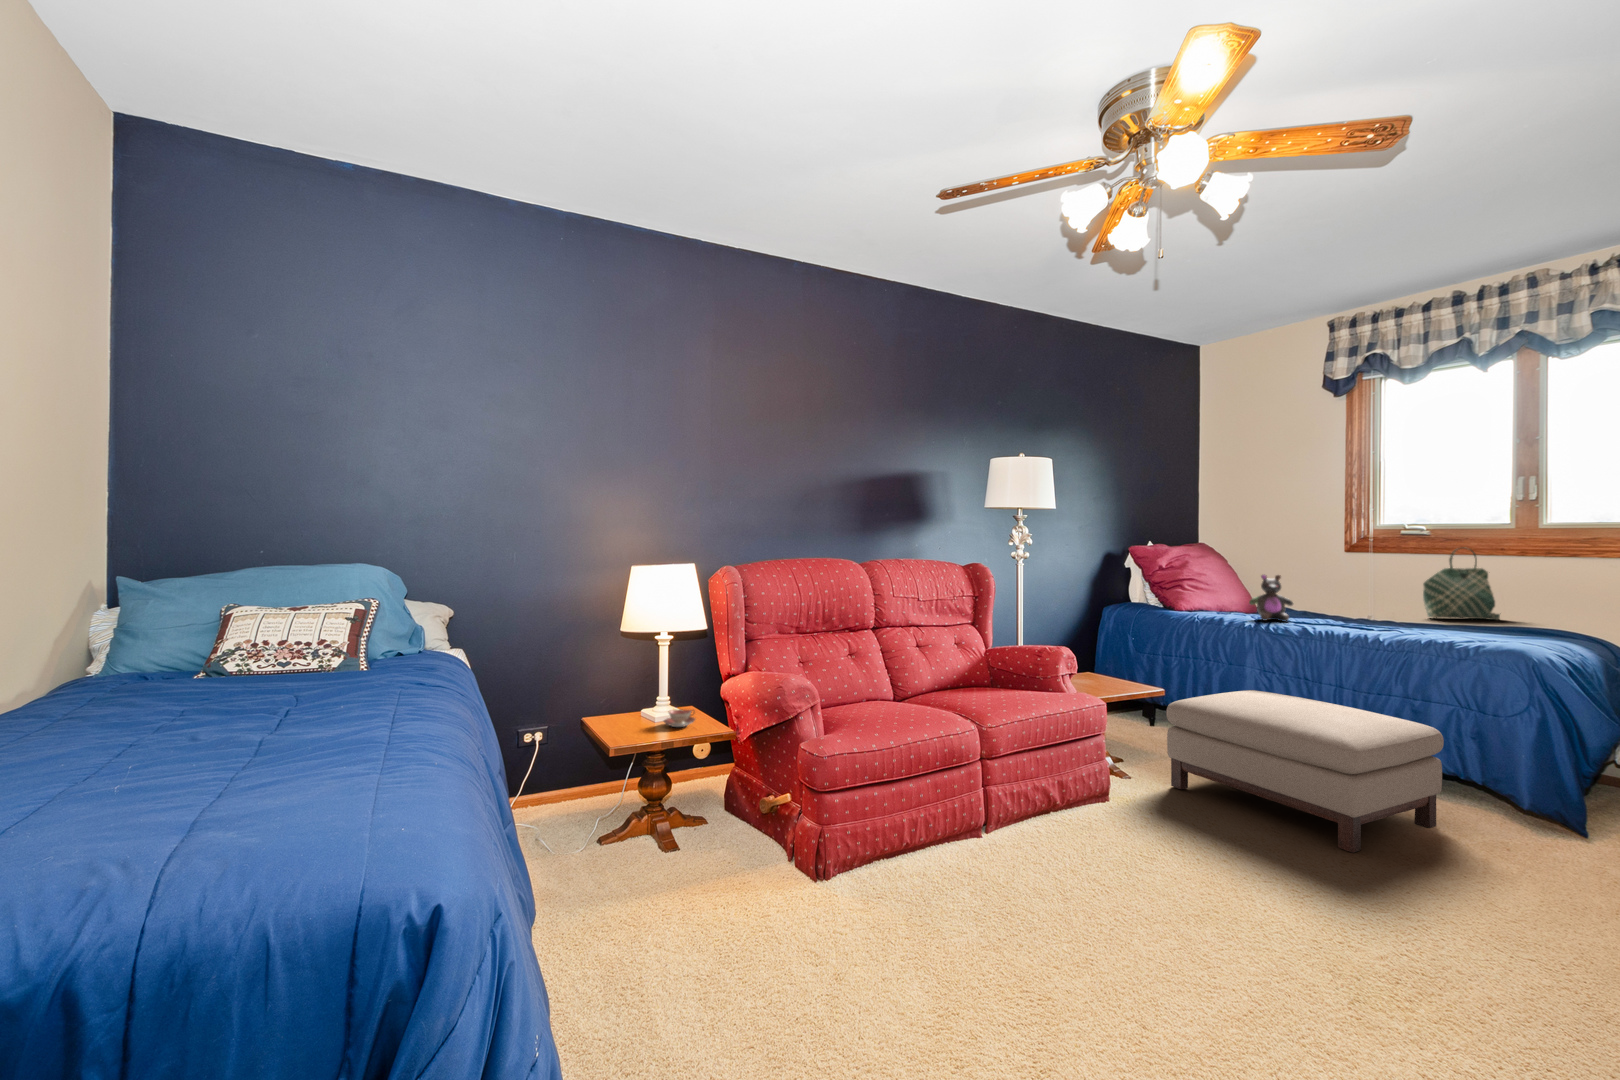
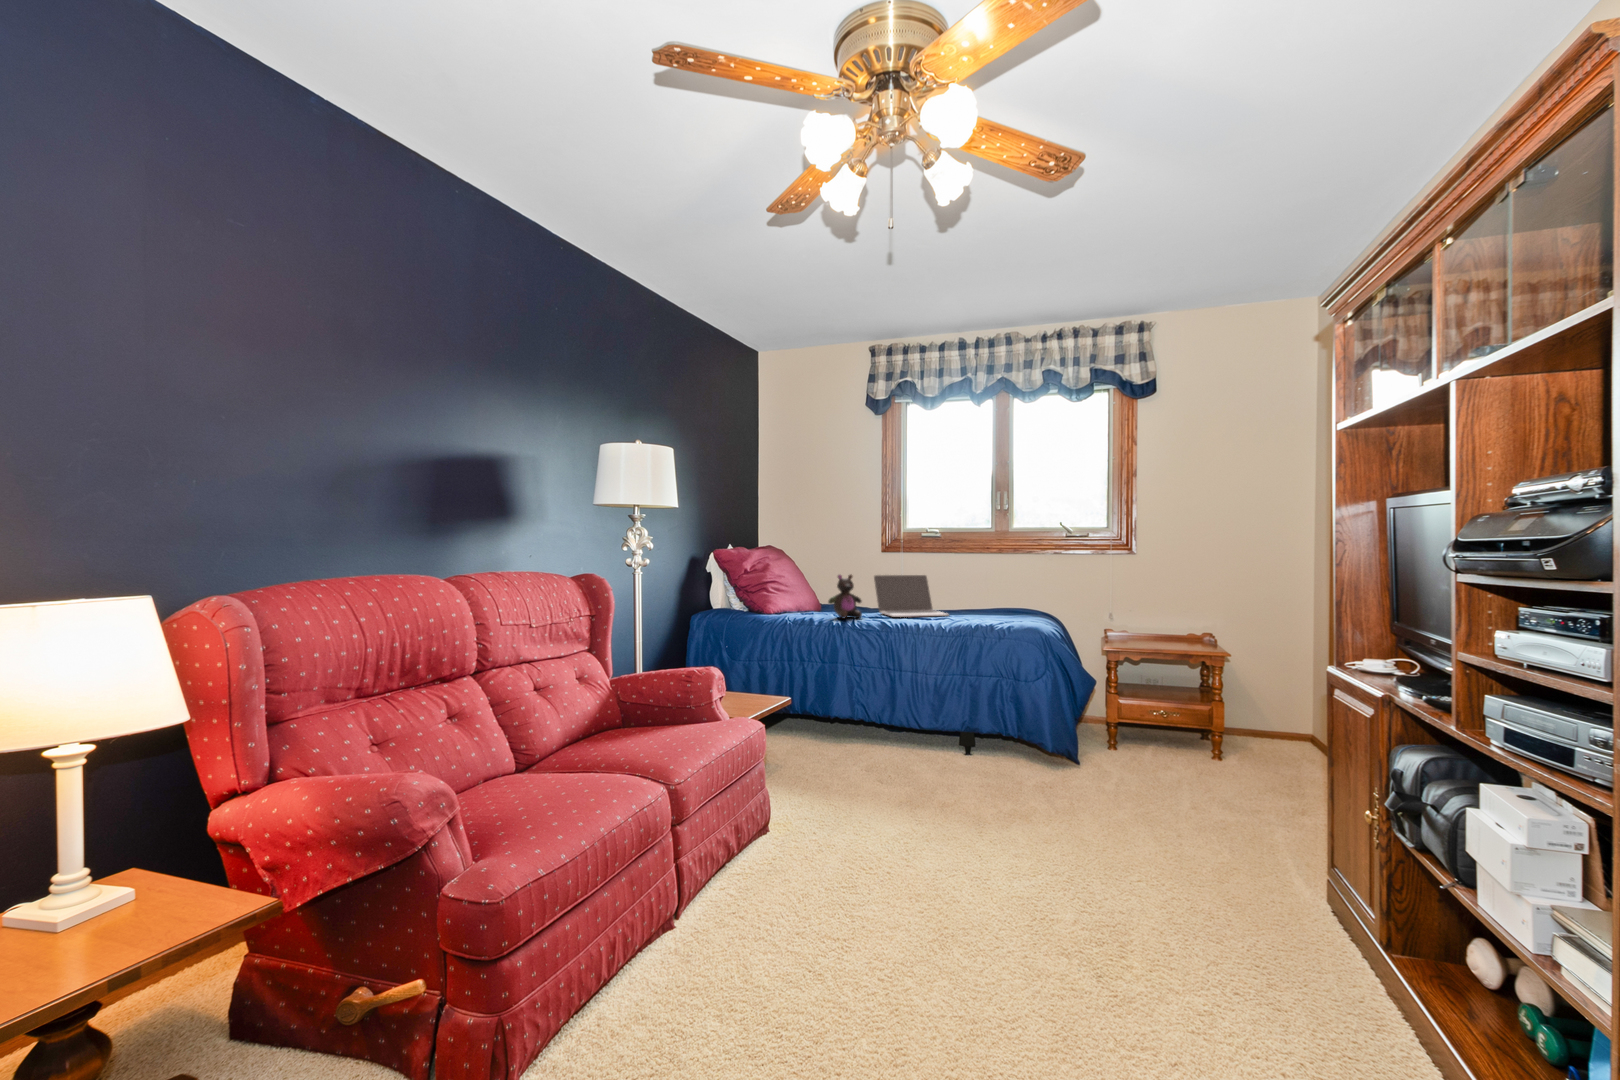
tote bag: present [1423,549,1500,620] -> none [939,548,986,607]
laptop: none [1318,577,1417,627] -> present [874,575,948,617]
ottoman: present [1166,690,1444,853] -> none [806,689,1010,830]
teacup: present [664,709,695,727] -> none [91,884,181,936]

